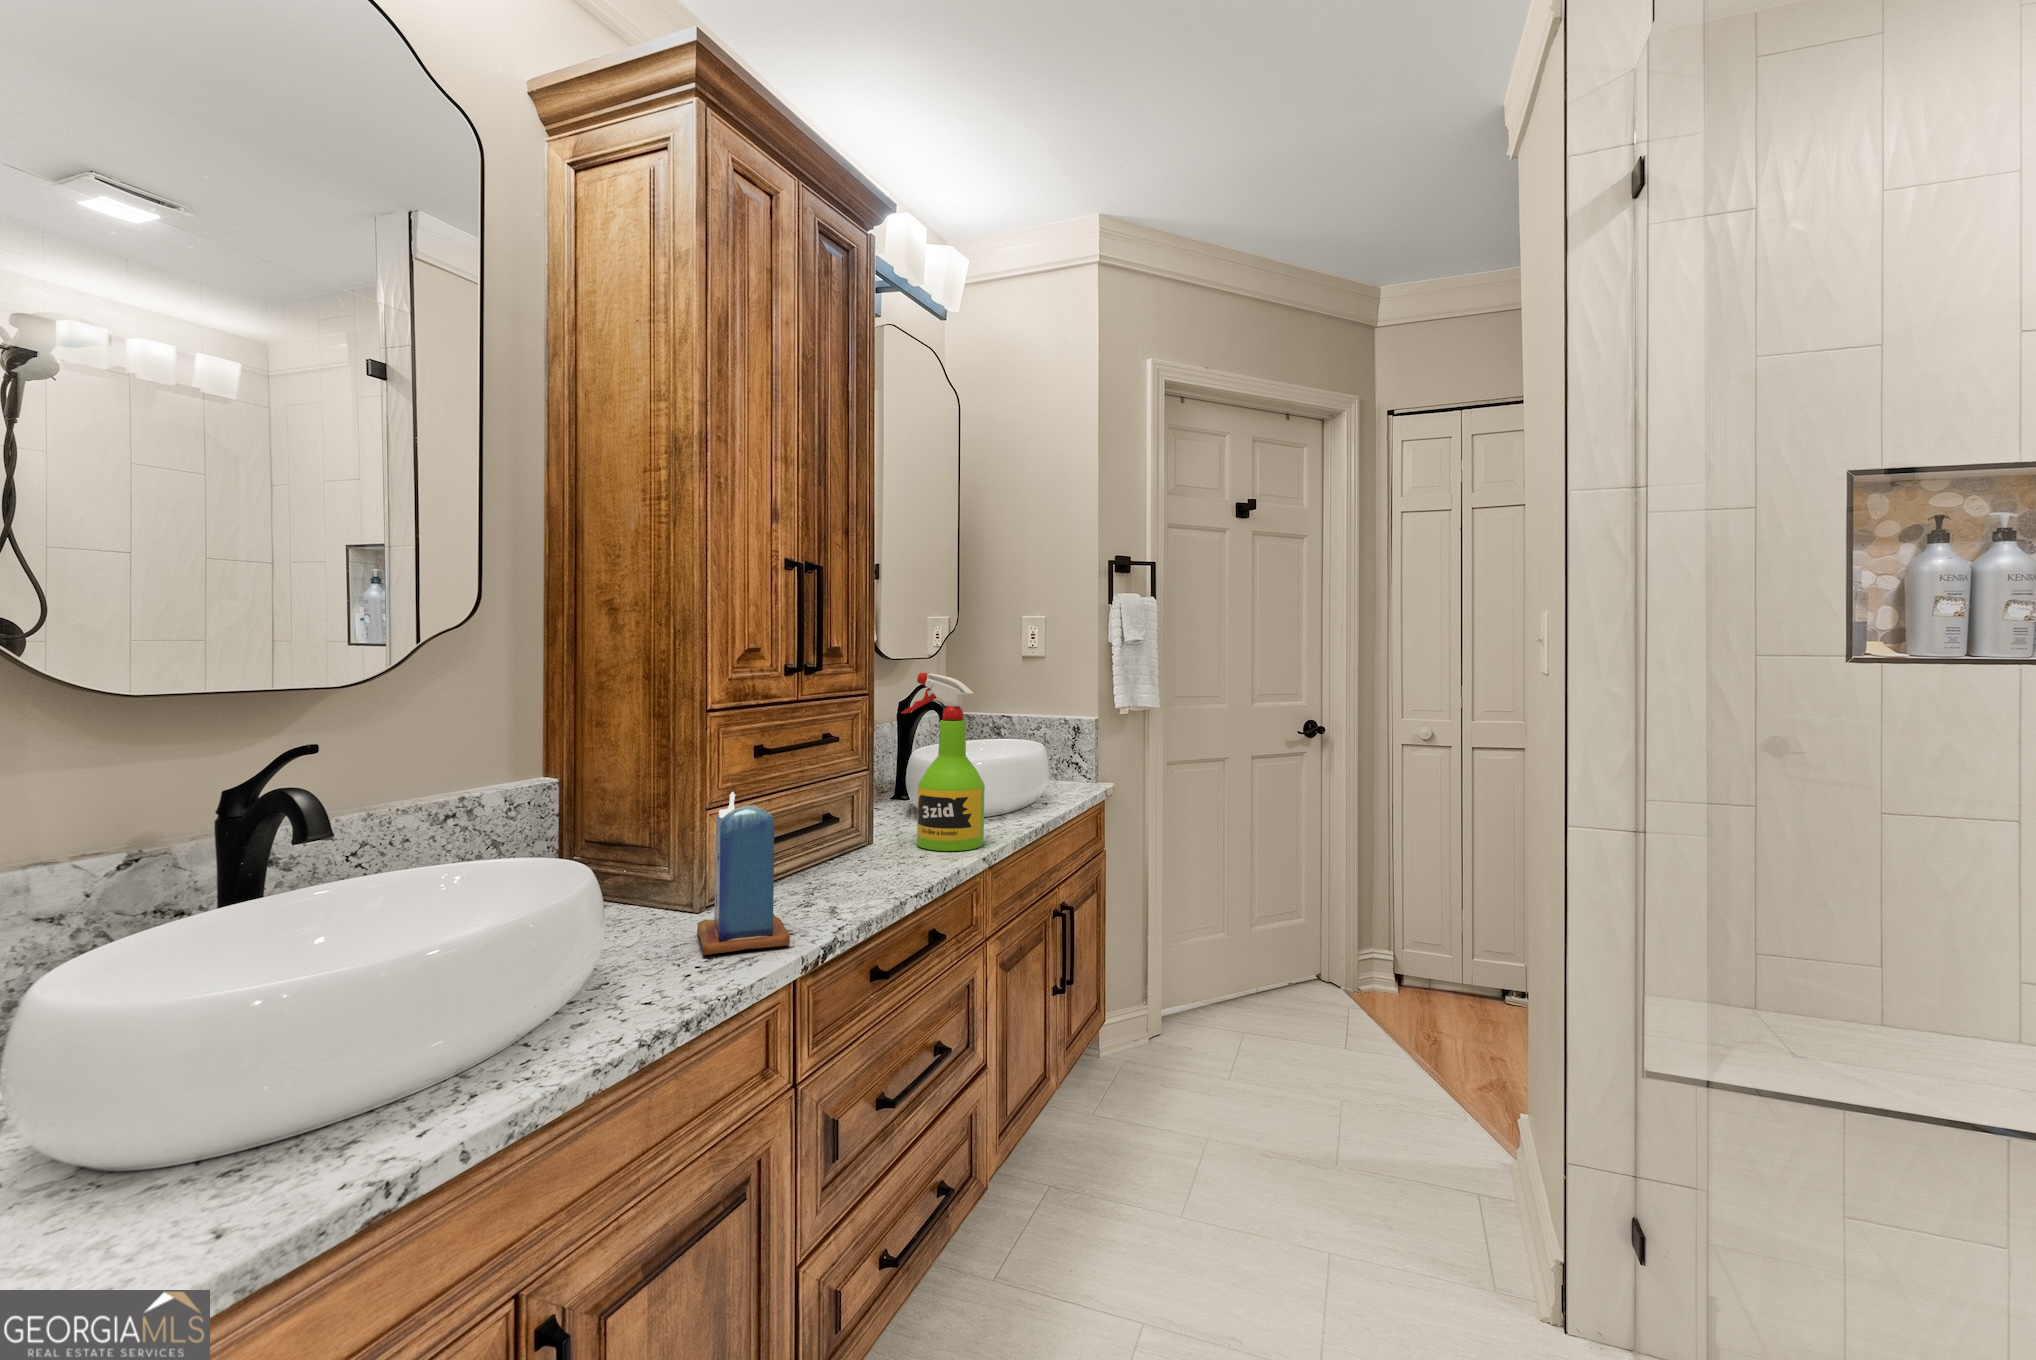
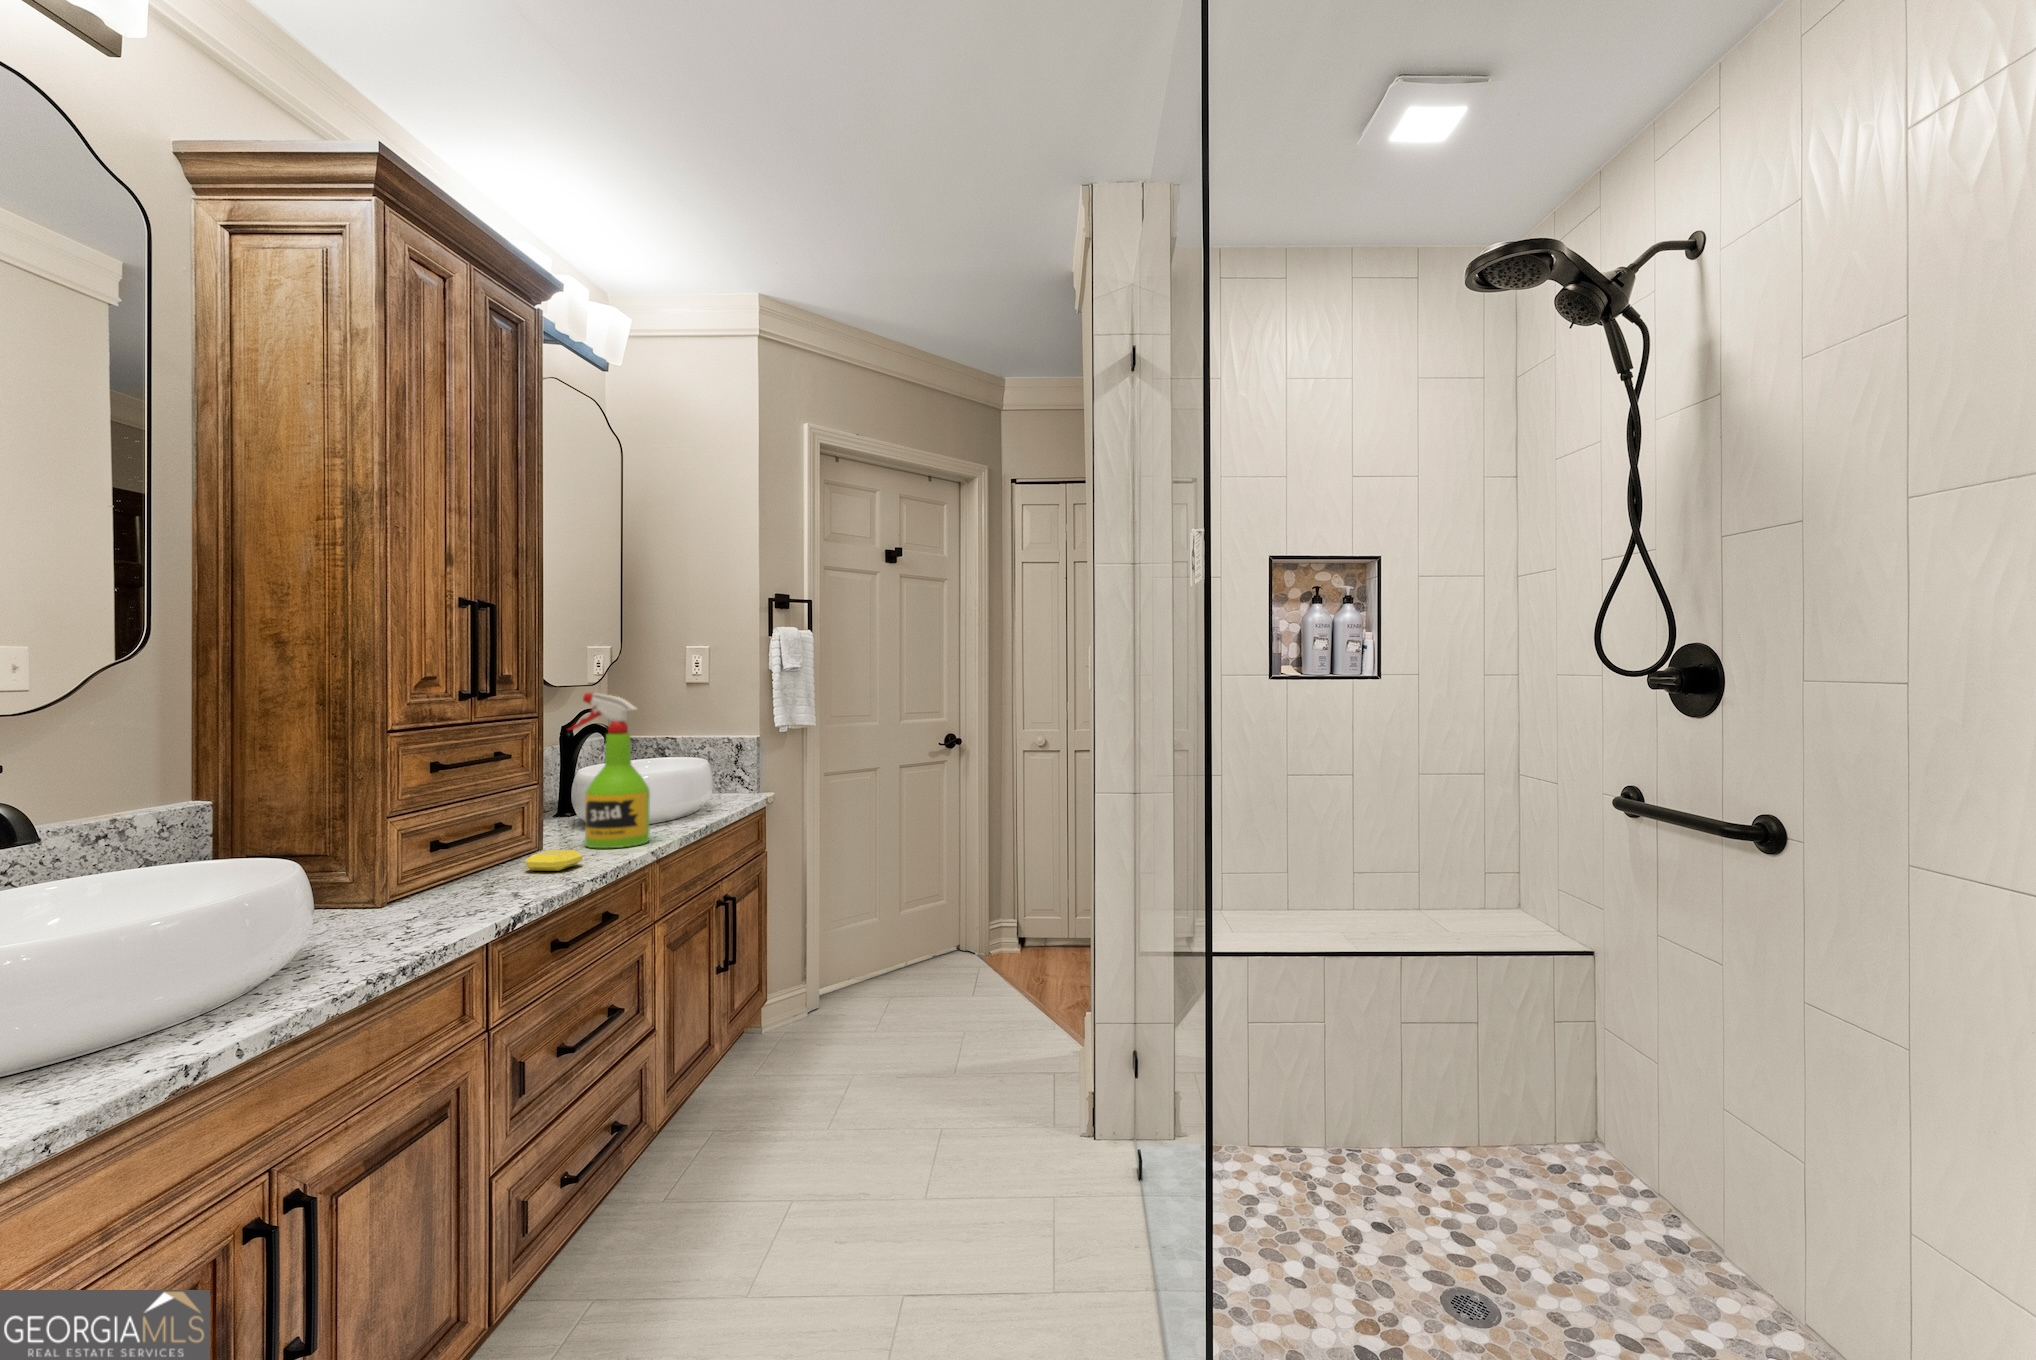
candle: present [697,792,790,955] -> none [387,794,480,928]
soap bar: none [851,852,911,880] -> present [524,850,583,871]

